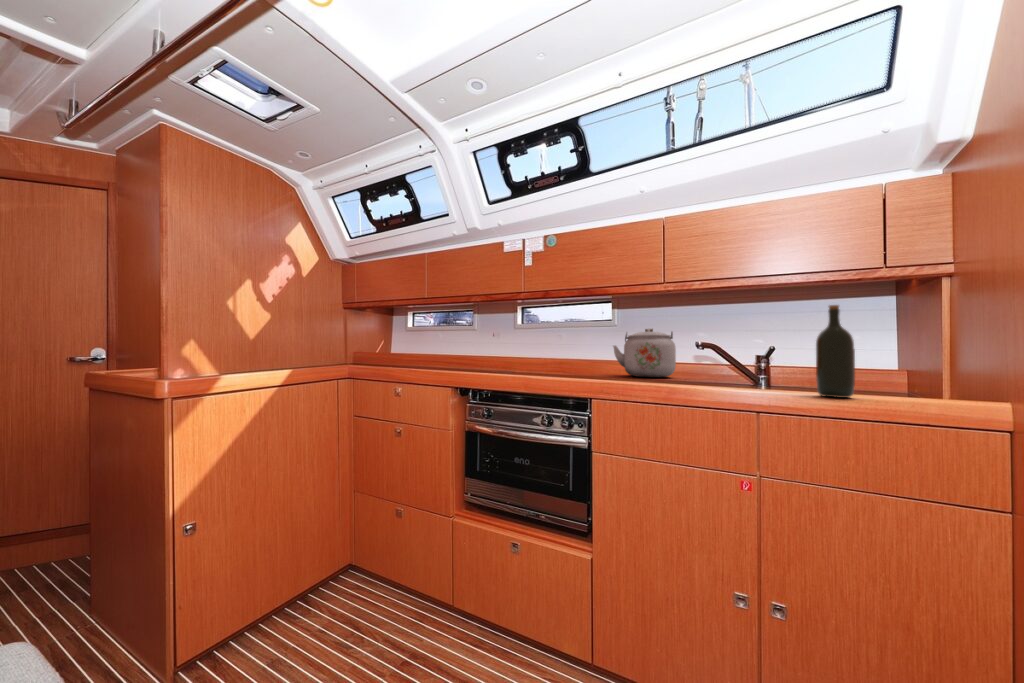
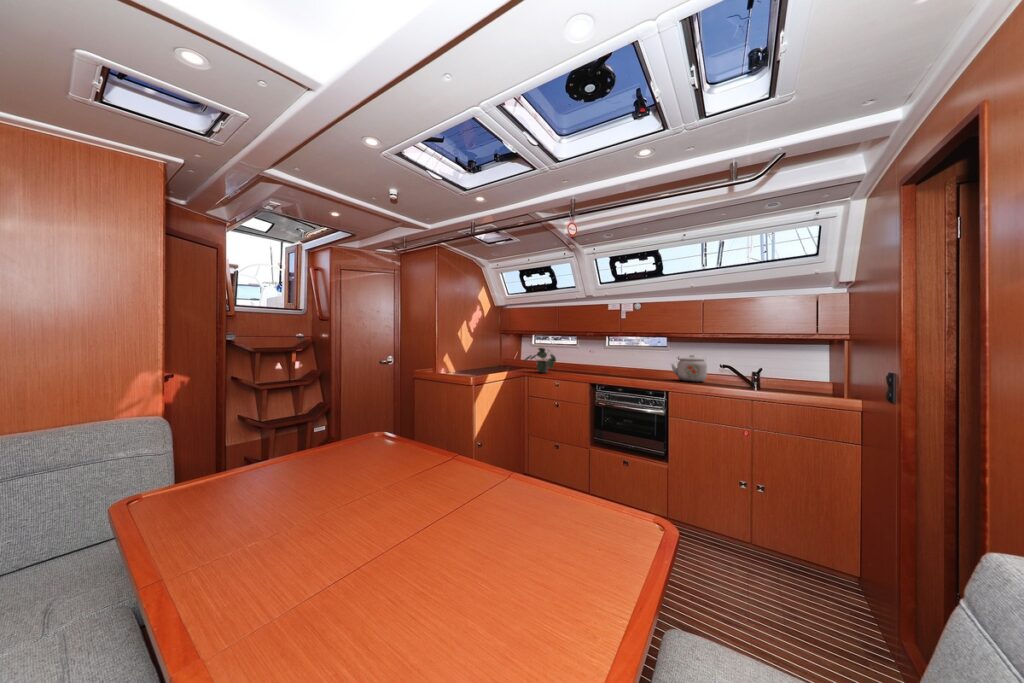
wine bottle: present [816,305,855,398] -> none [783,353,801,396]
potted plant: none [354,324,419,369] -> present [524,348,556,373]

